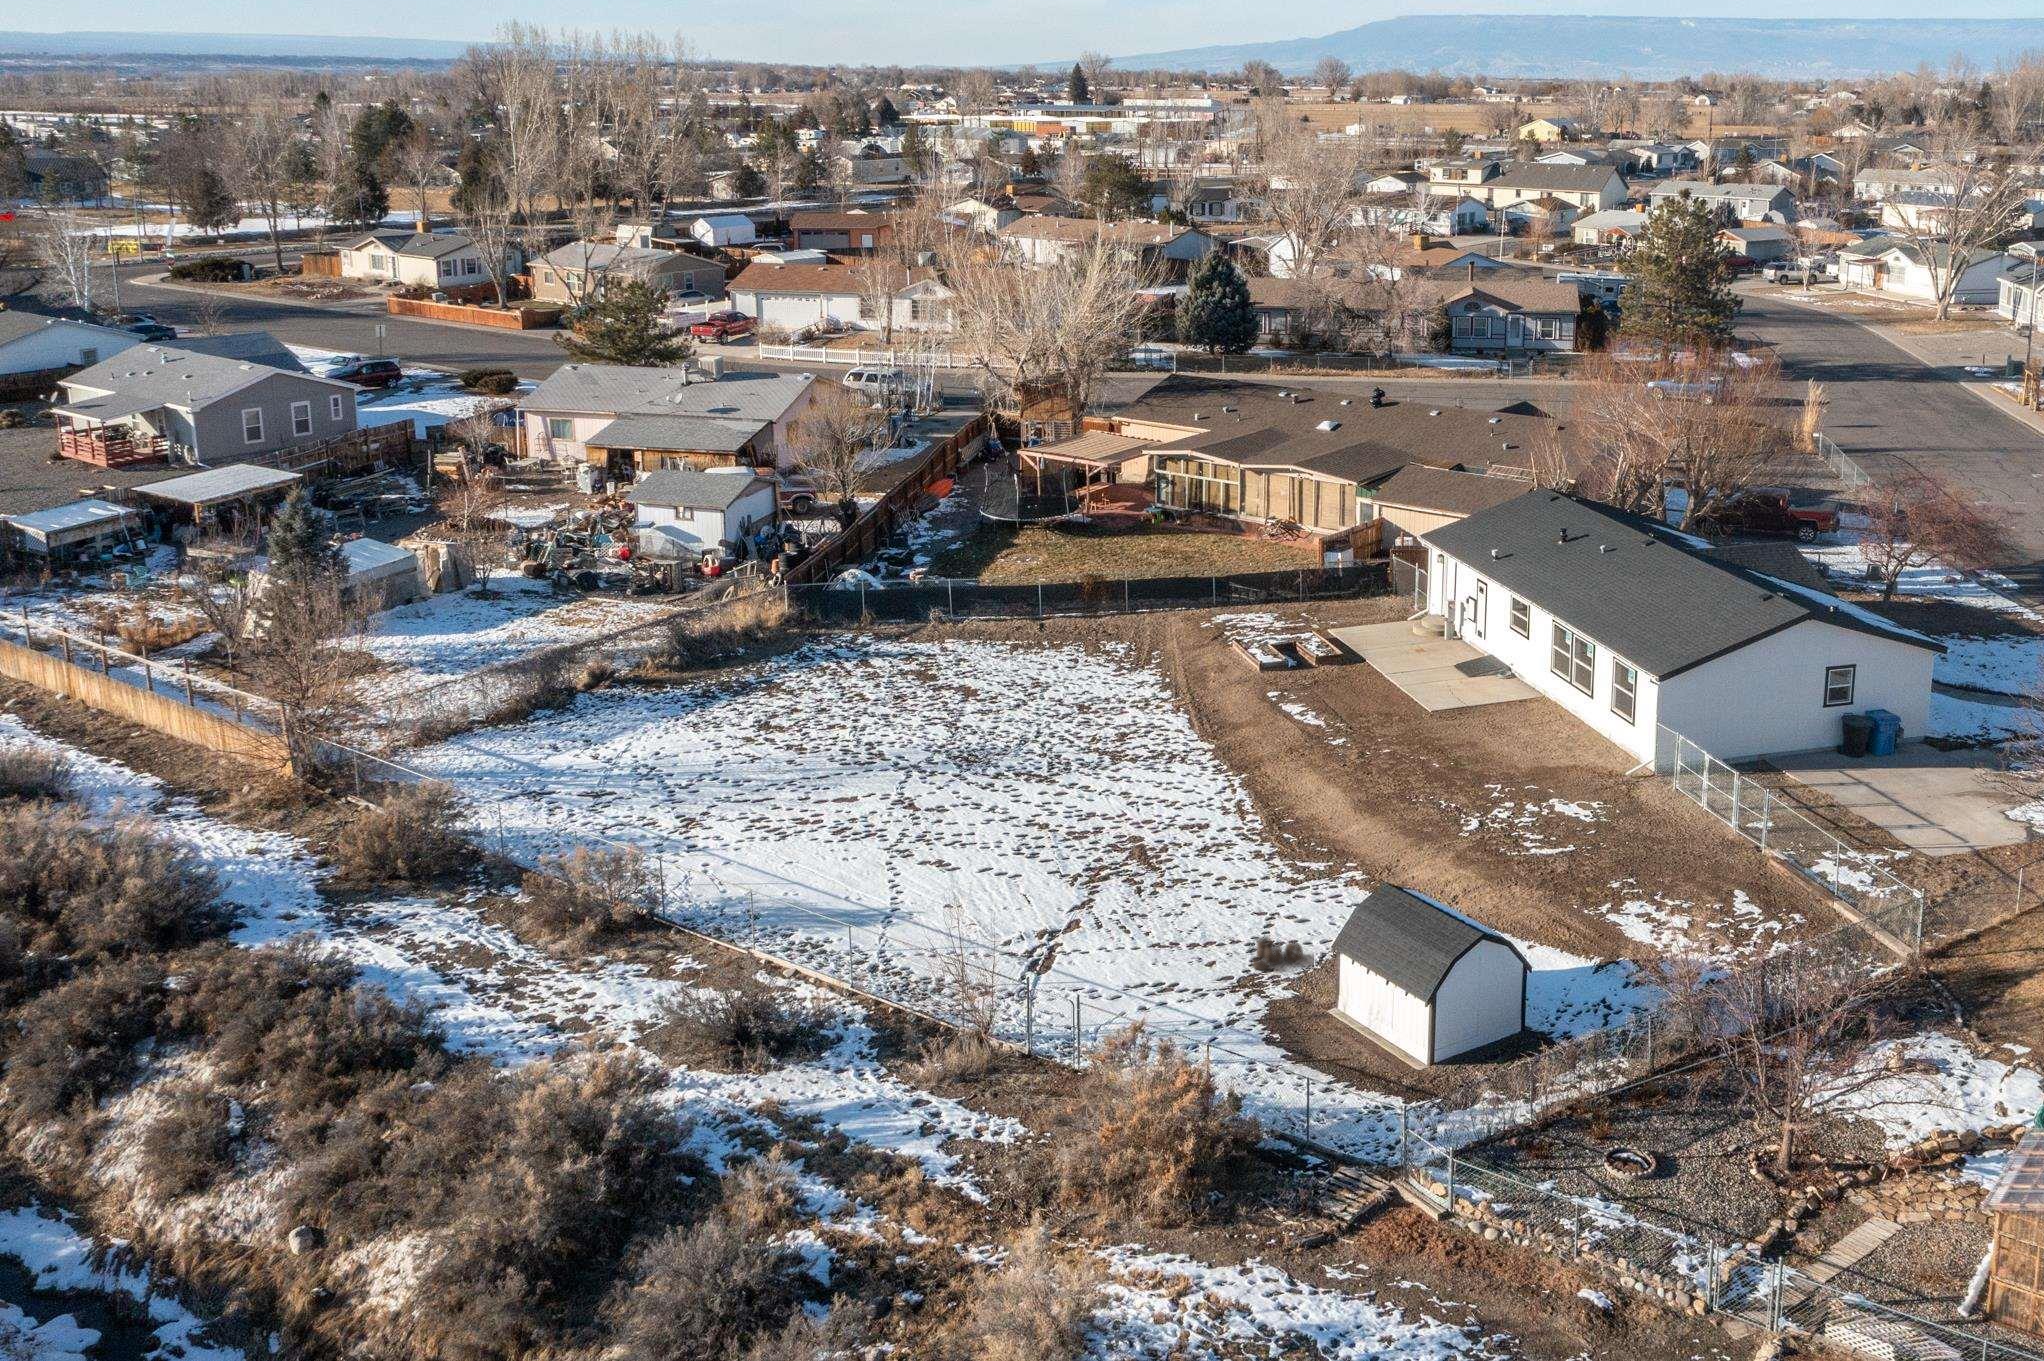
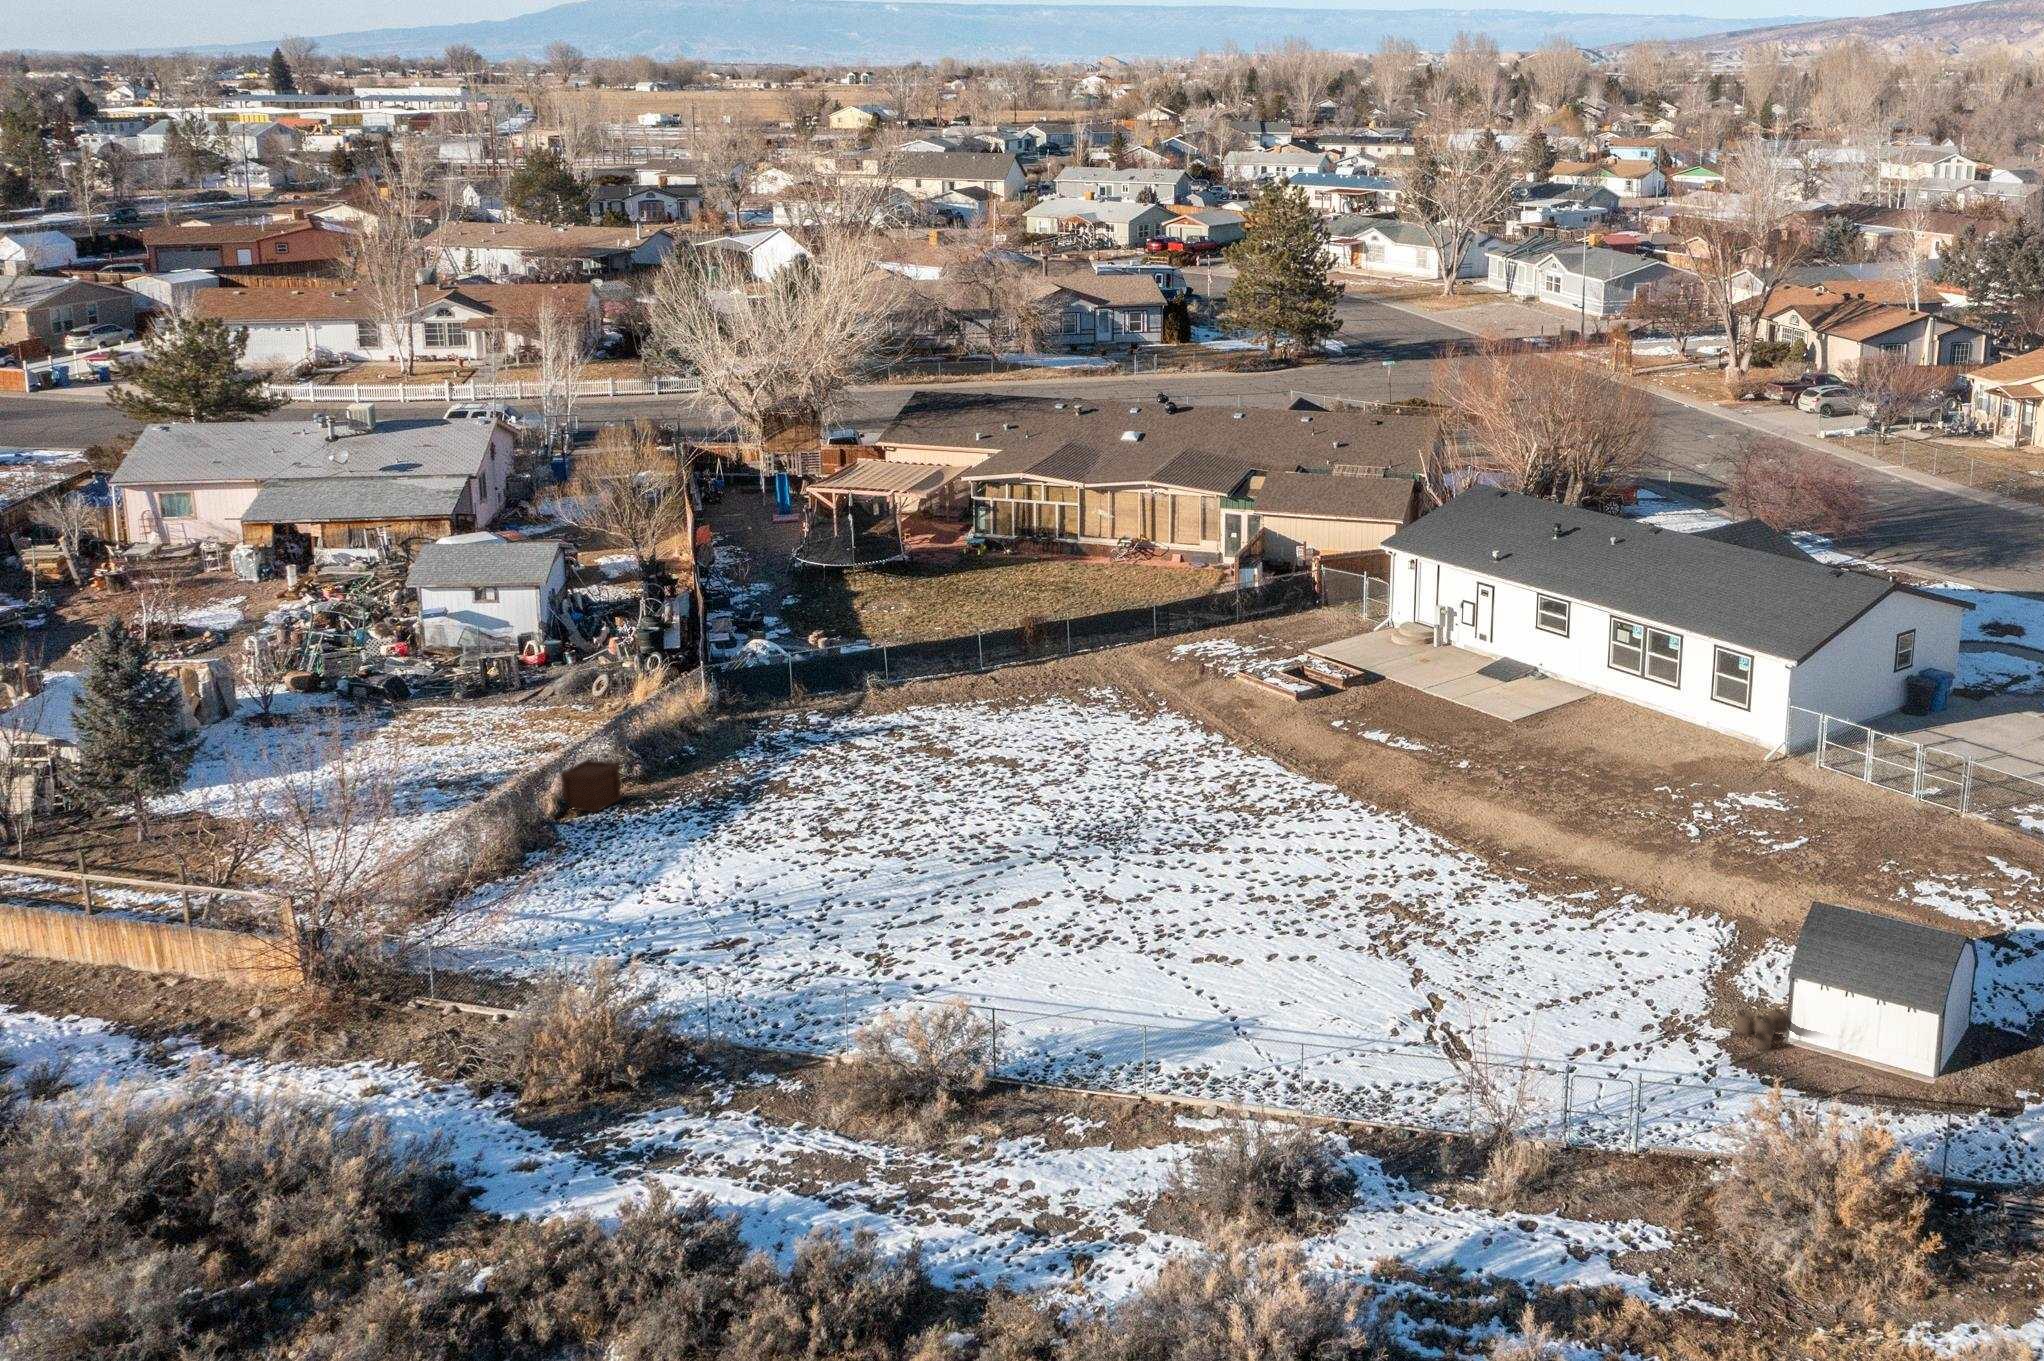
wooden crate: none [625,641,671,682] -> present [561,760,622,812]

